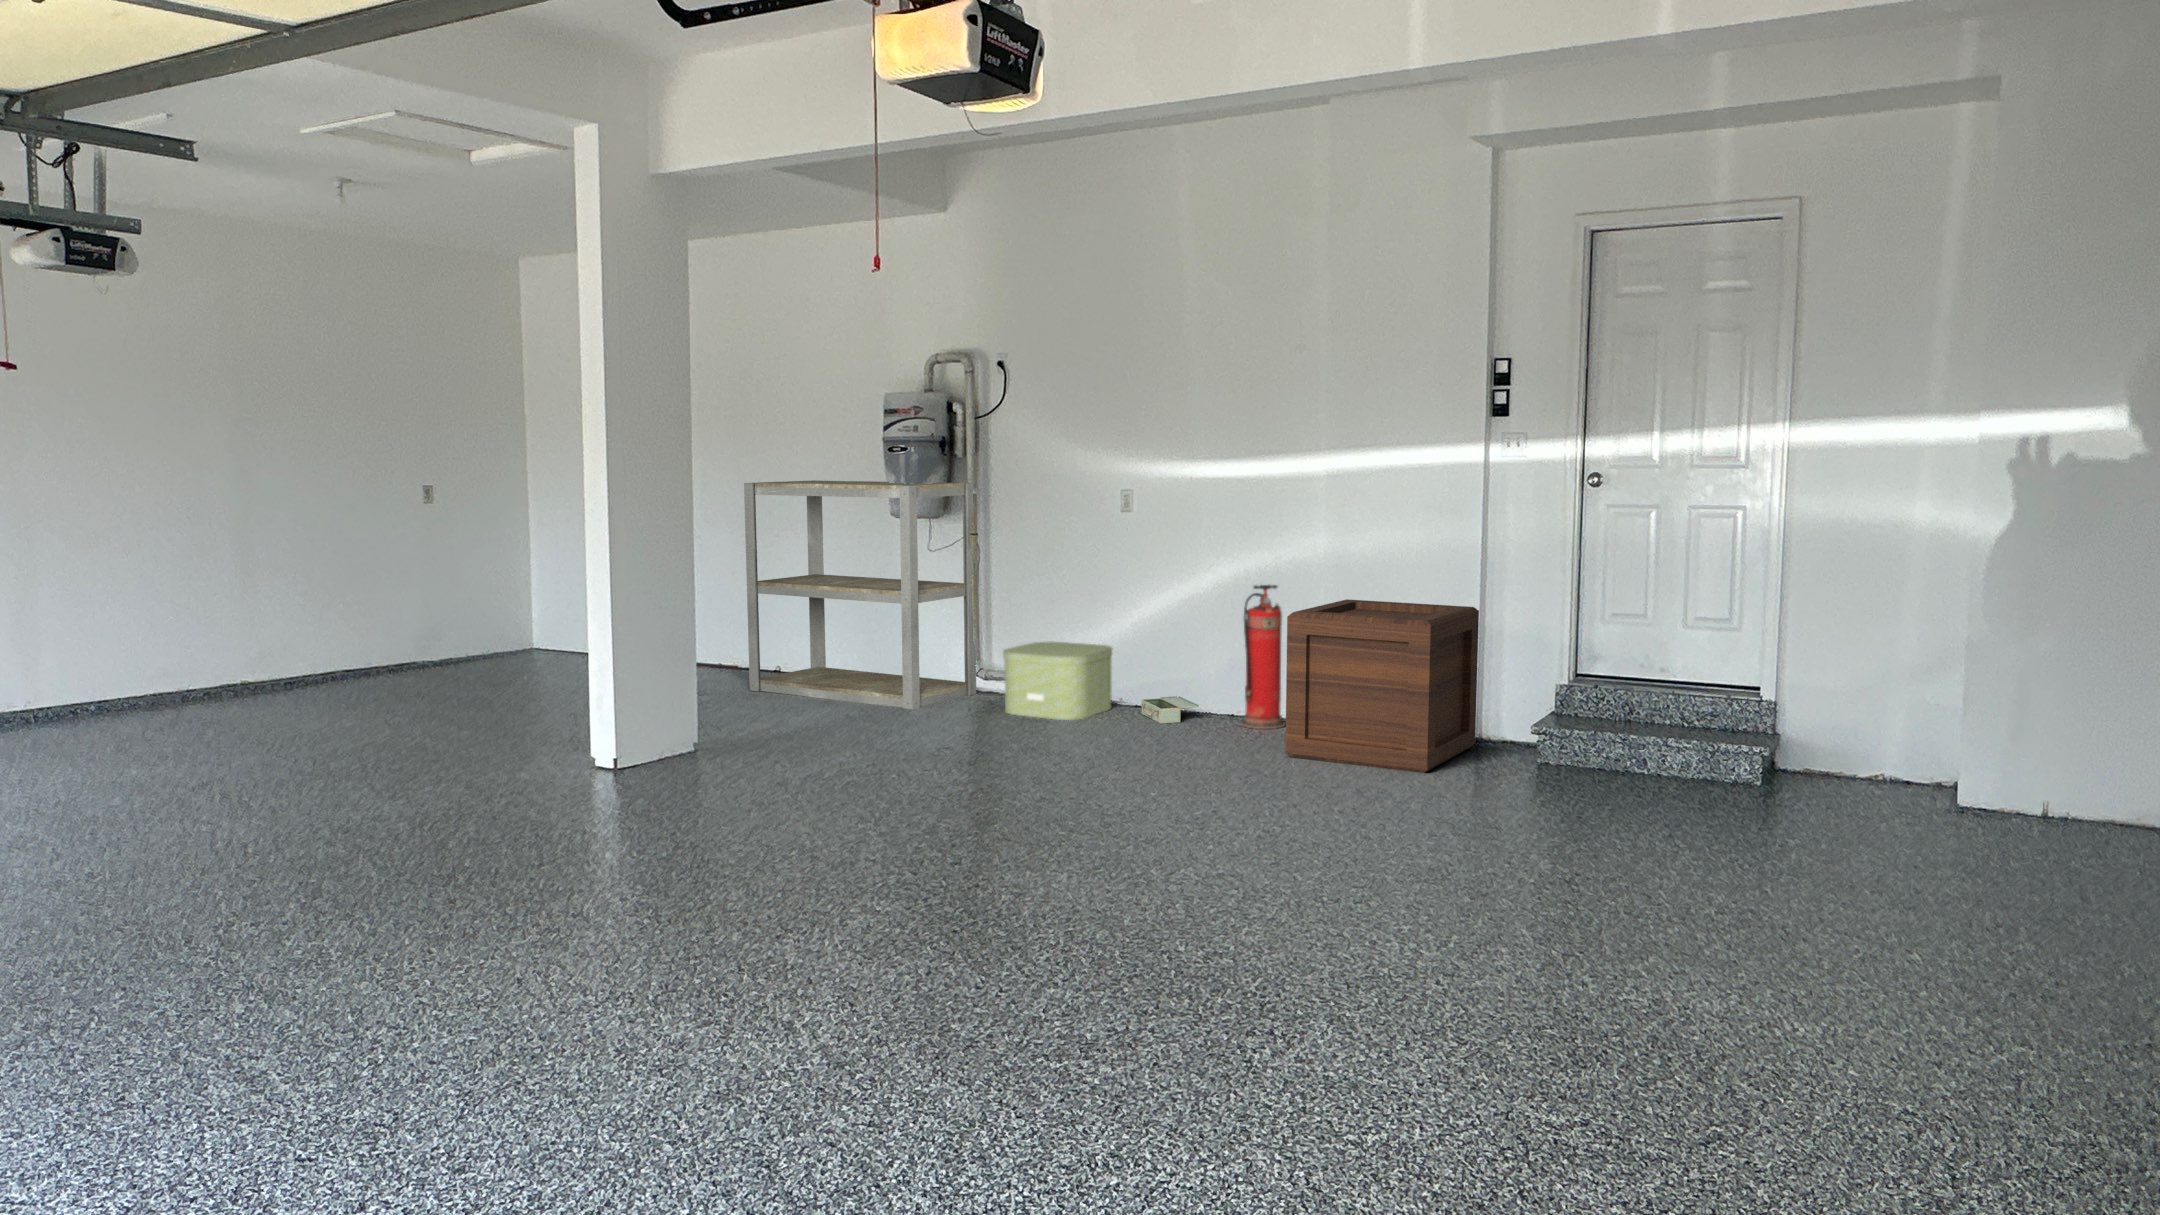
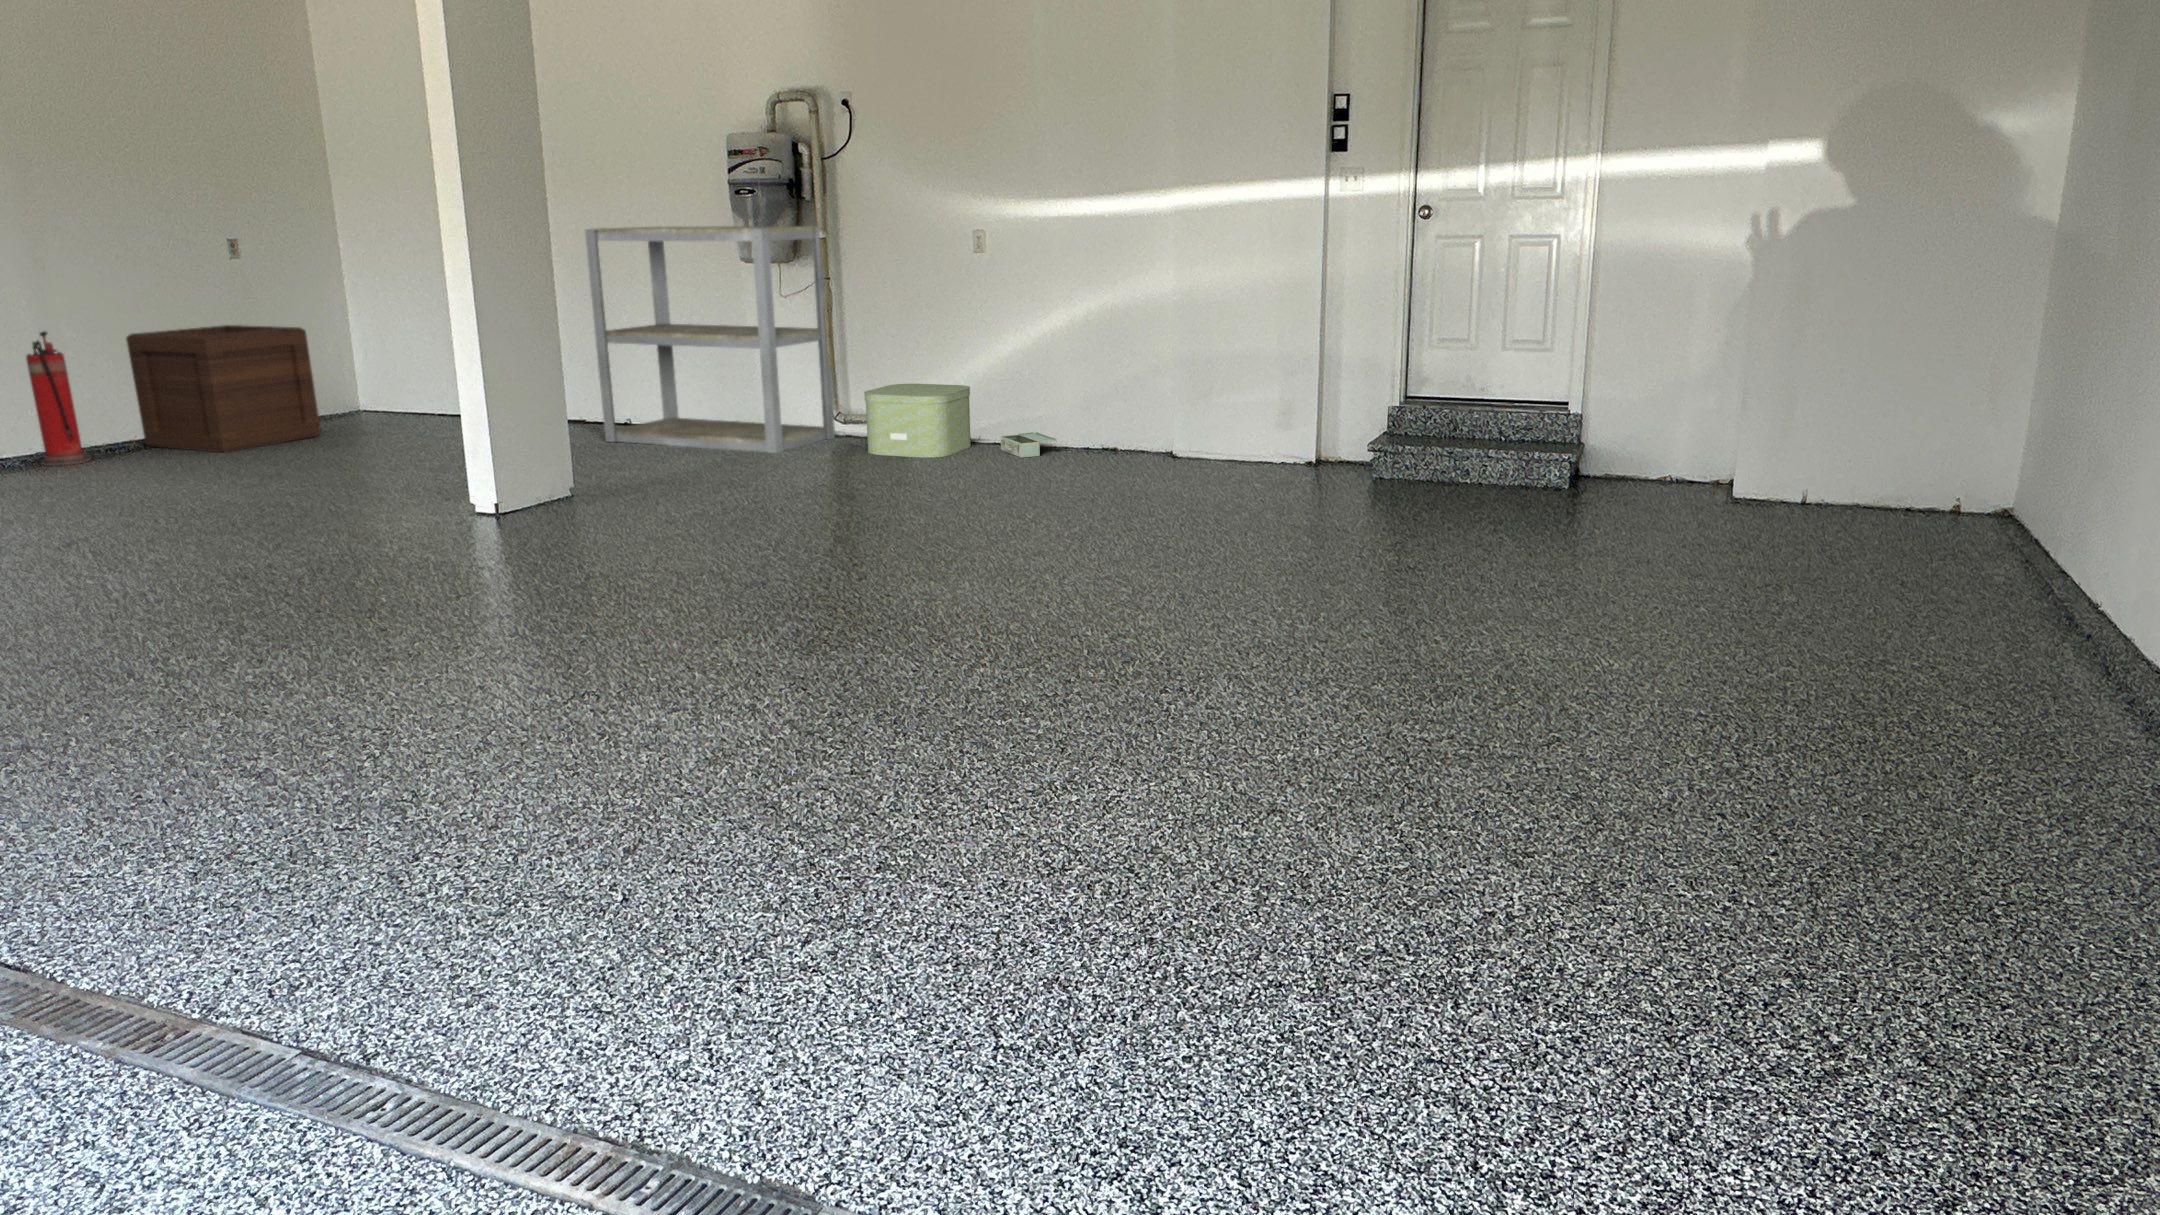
fire extinguisher: present [1240,585,1285,729] -> present [26,331,90,466]
wooden crate: present [1285,599,1479,773] -> present [126,325,321,452]

